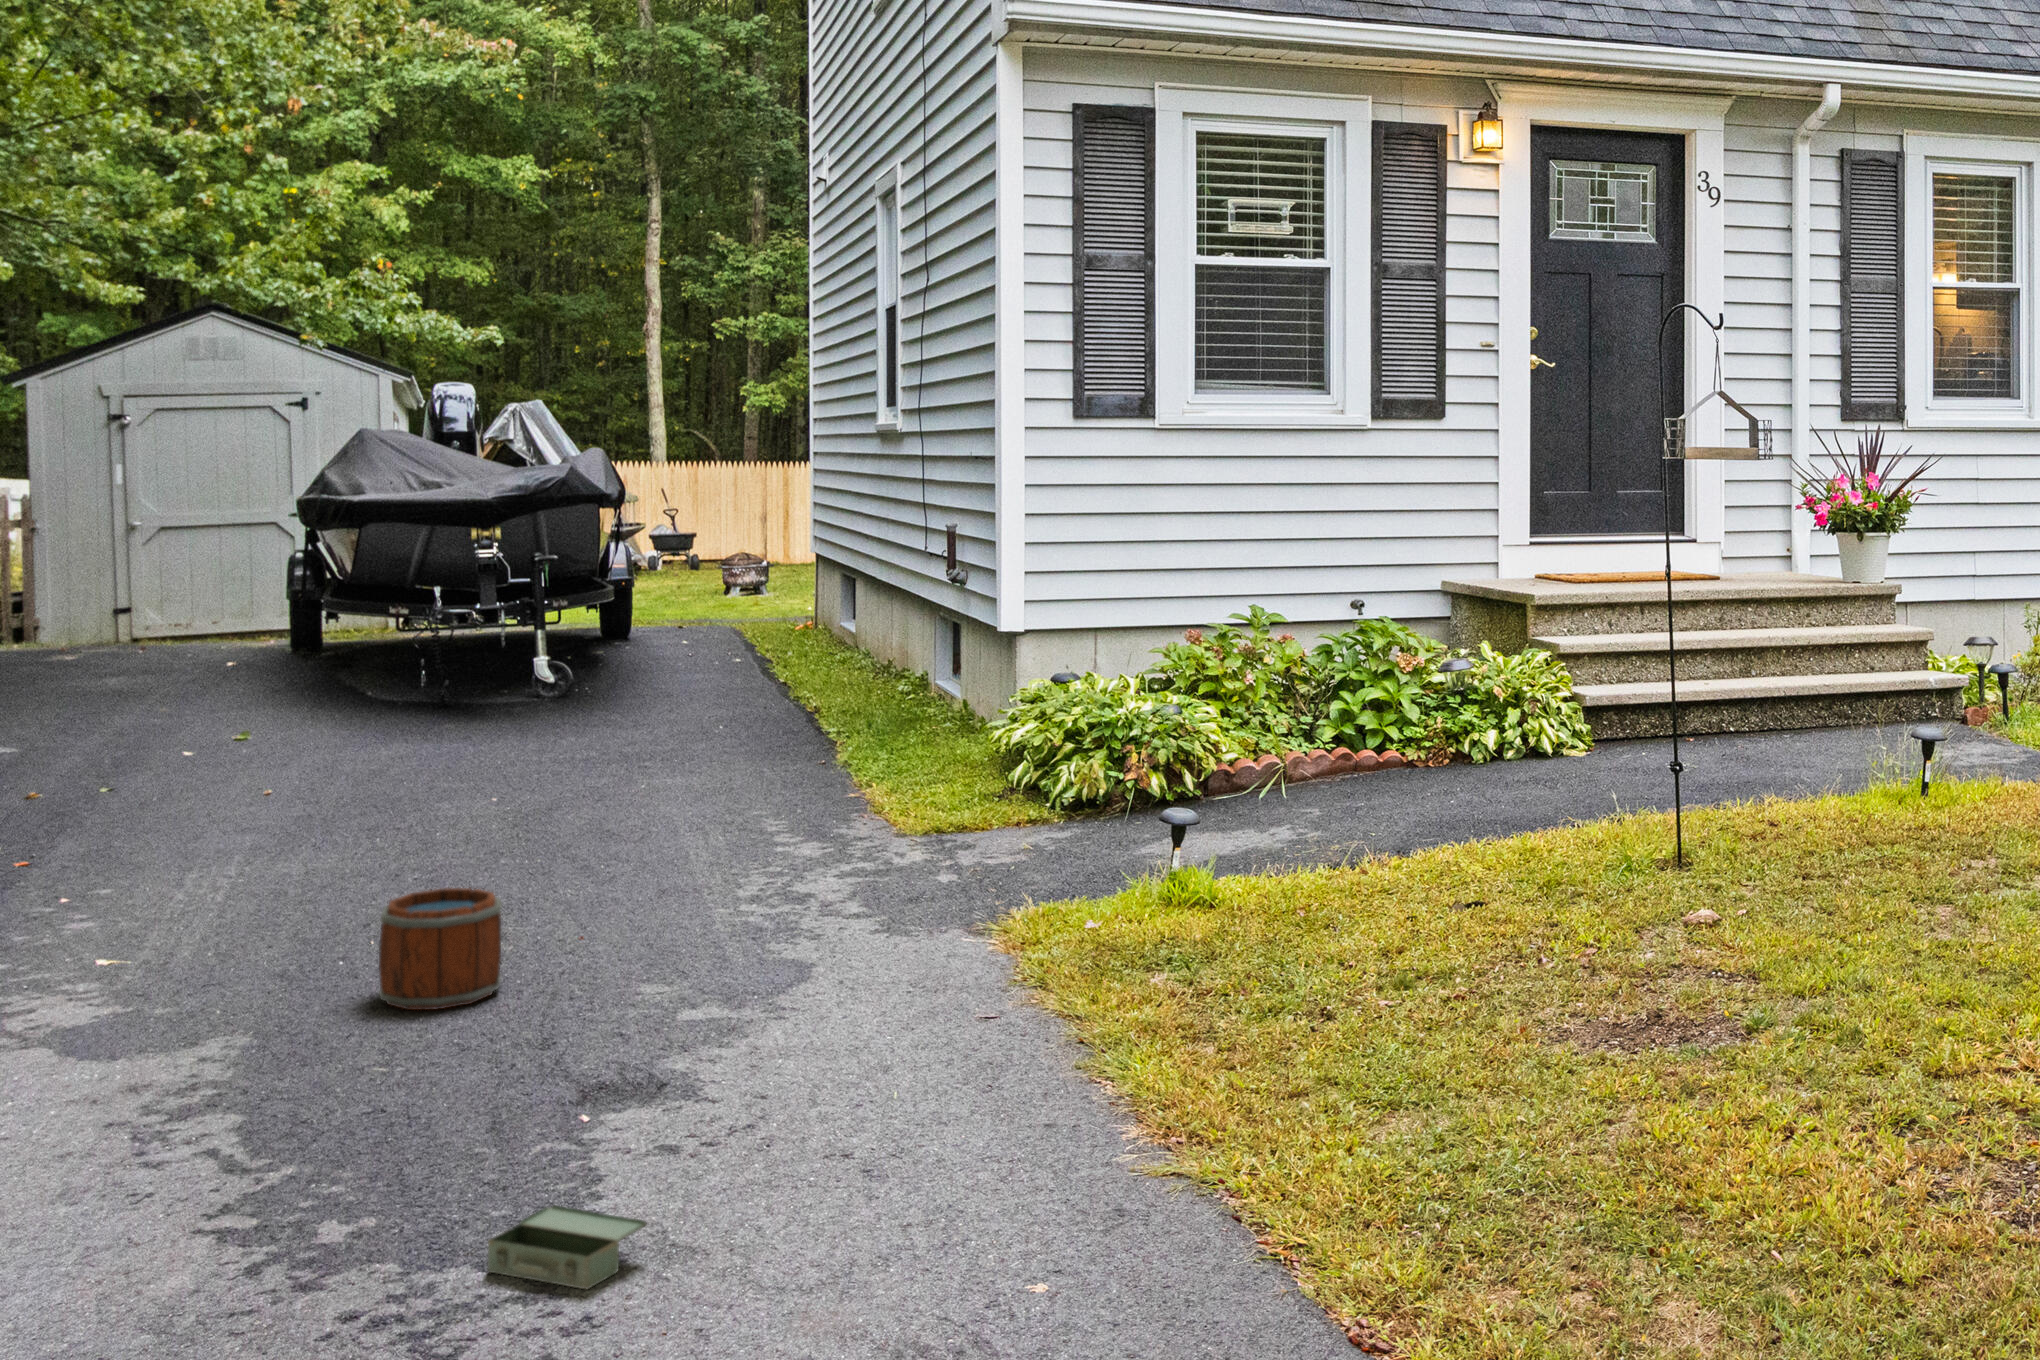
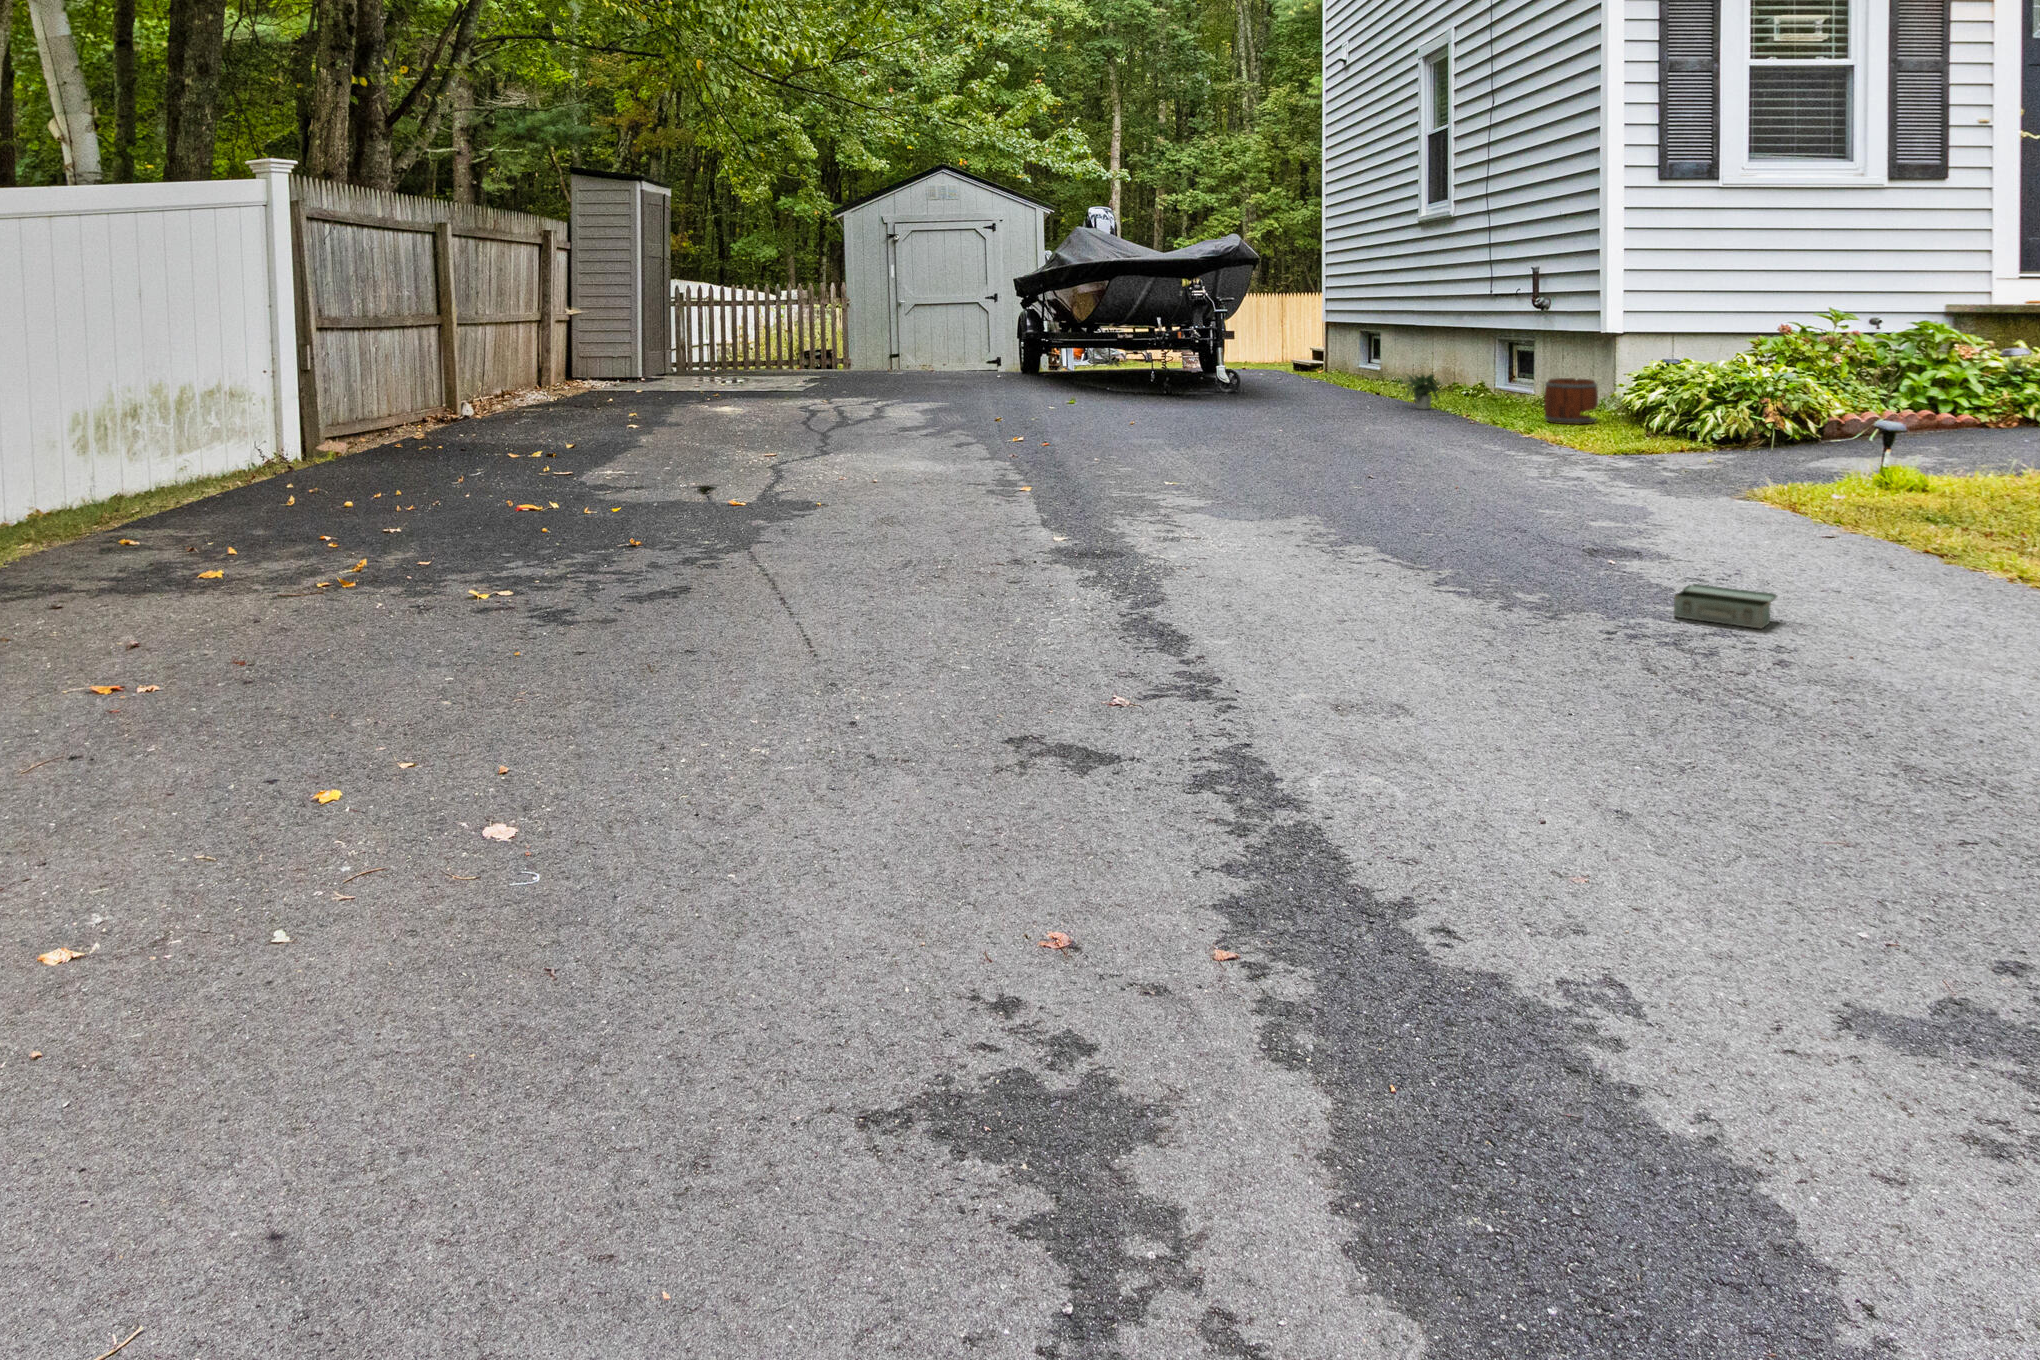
potted plant: none [740,670,813,727] -> present [1406,374,1441,409]
bucket: present [379,888,501,1010] -> present [1544,378,1598,424]

